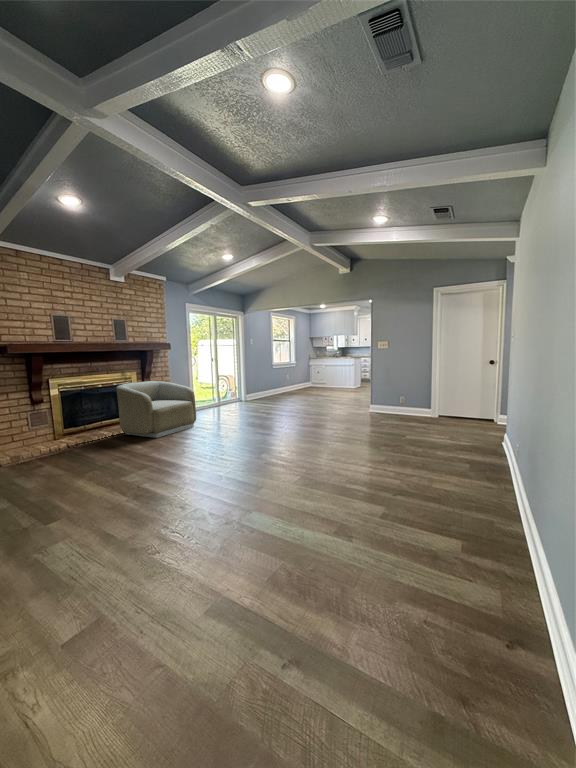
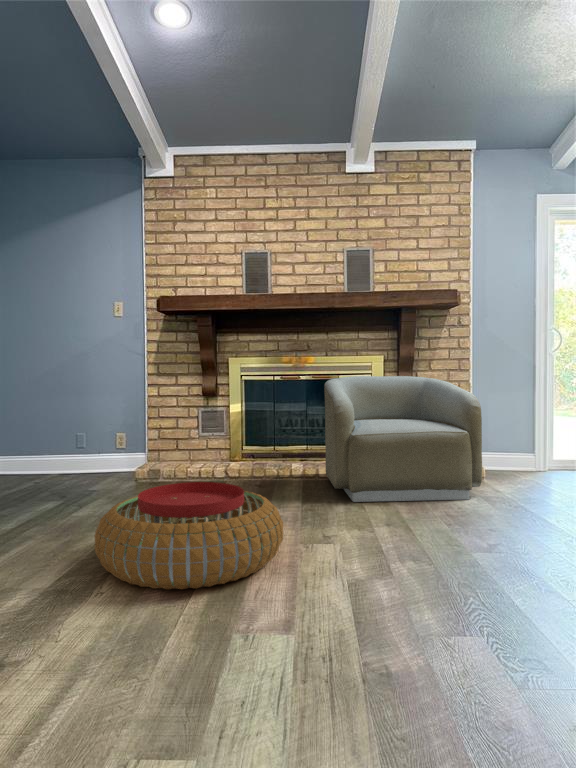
pouf: none [106,434,185,475] -> present [94,482,283,589]

